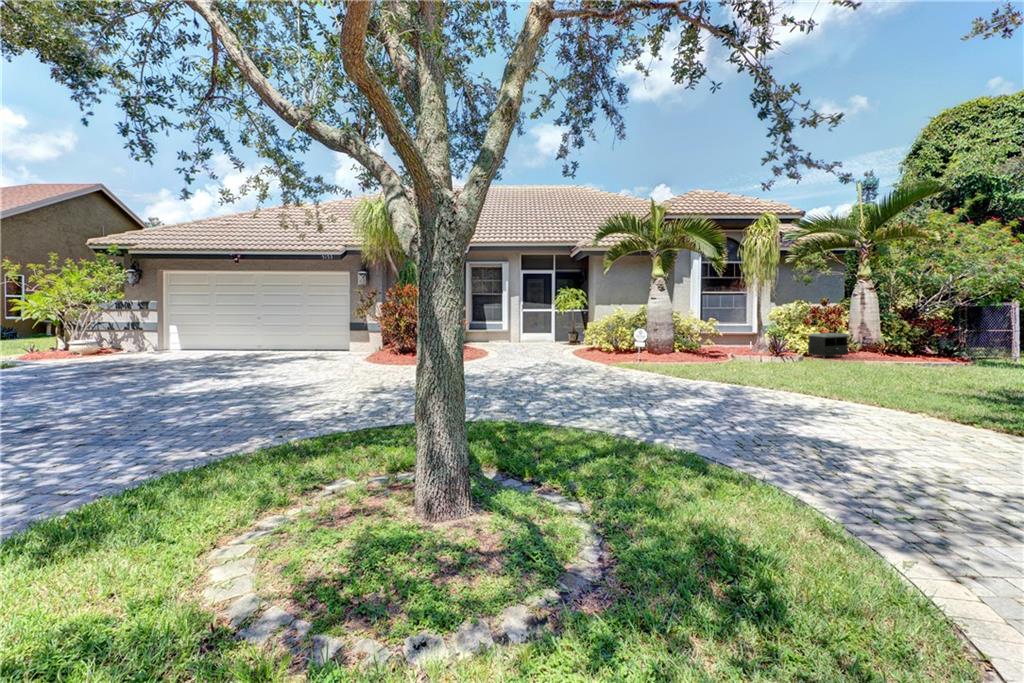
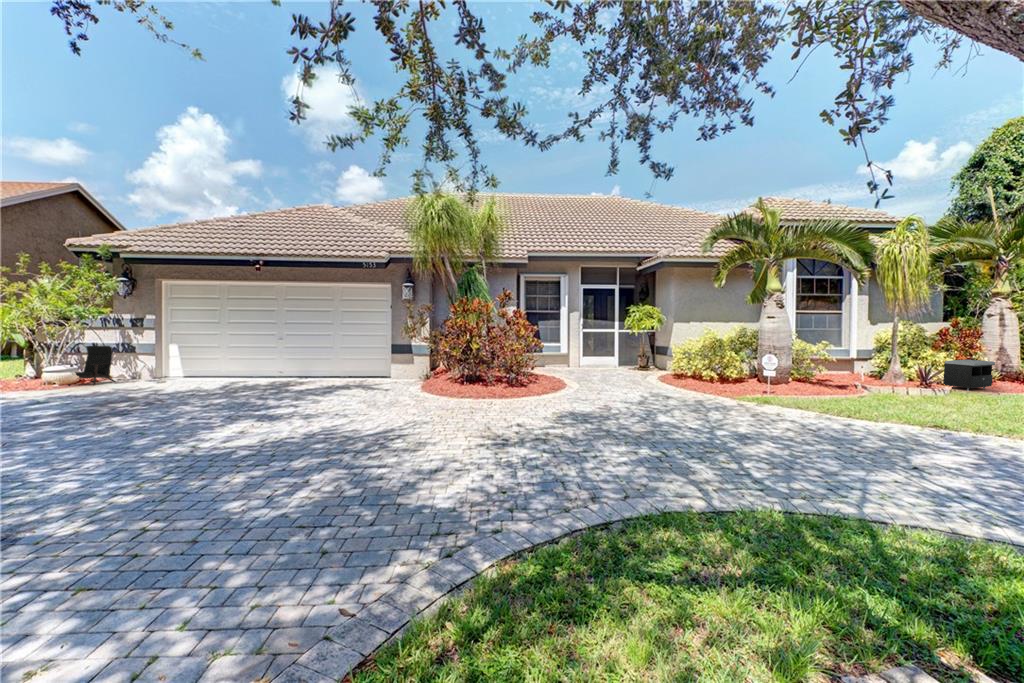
lounge chair: none [88,325,128,357] -> present [68,346,115,385]

